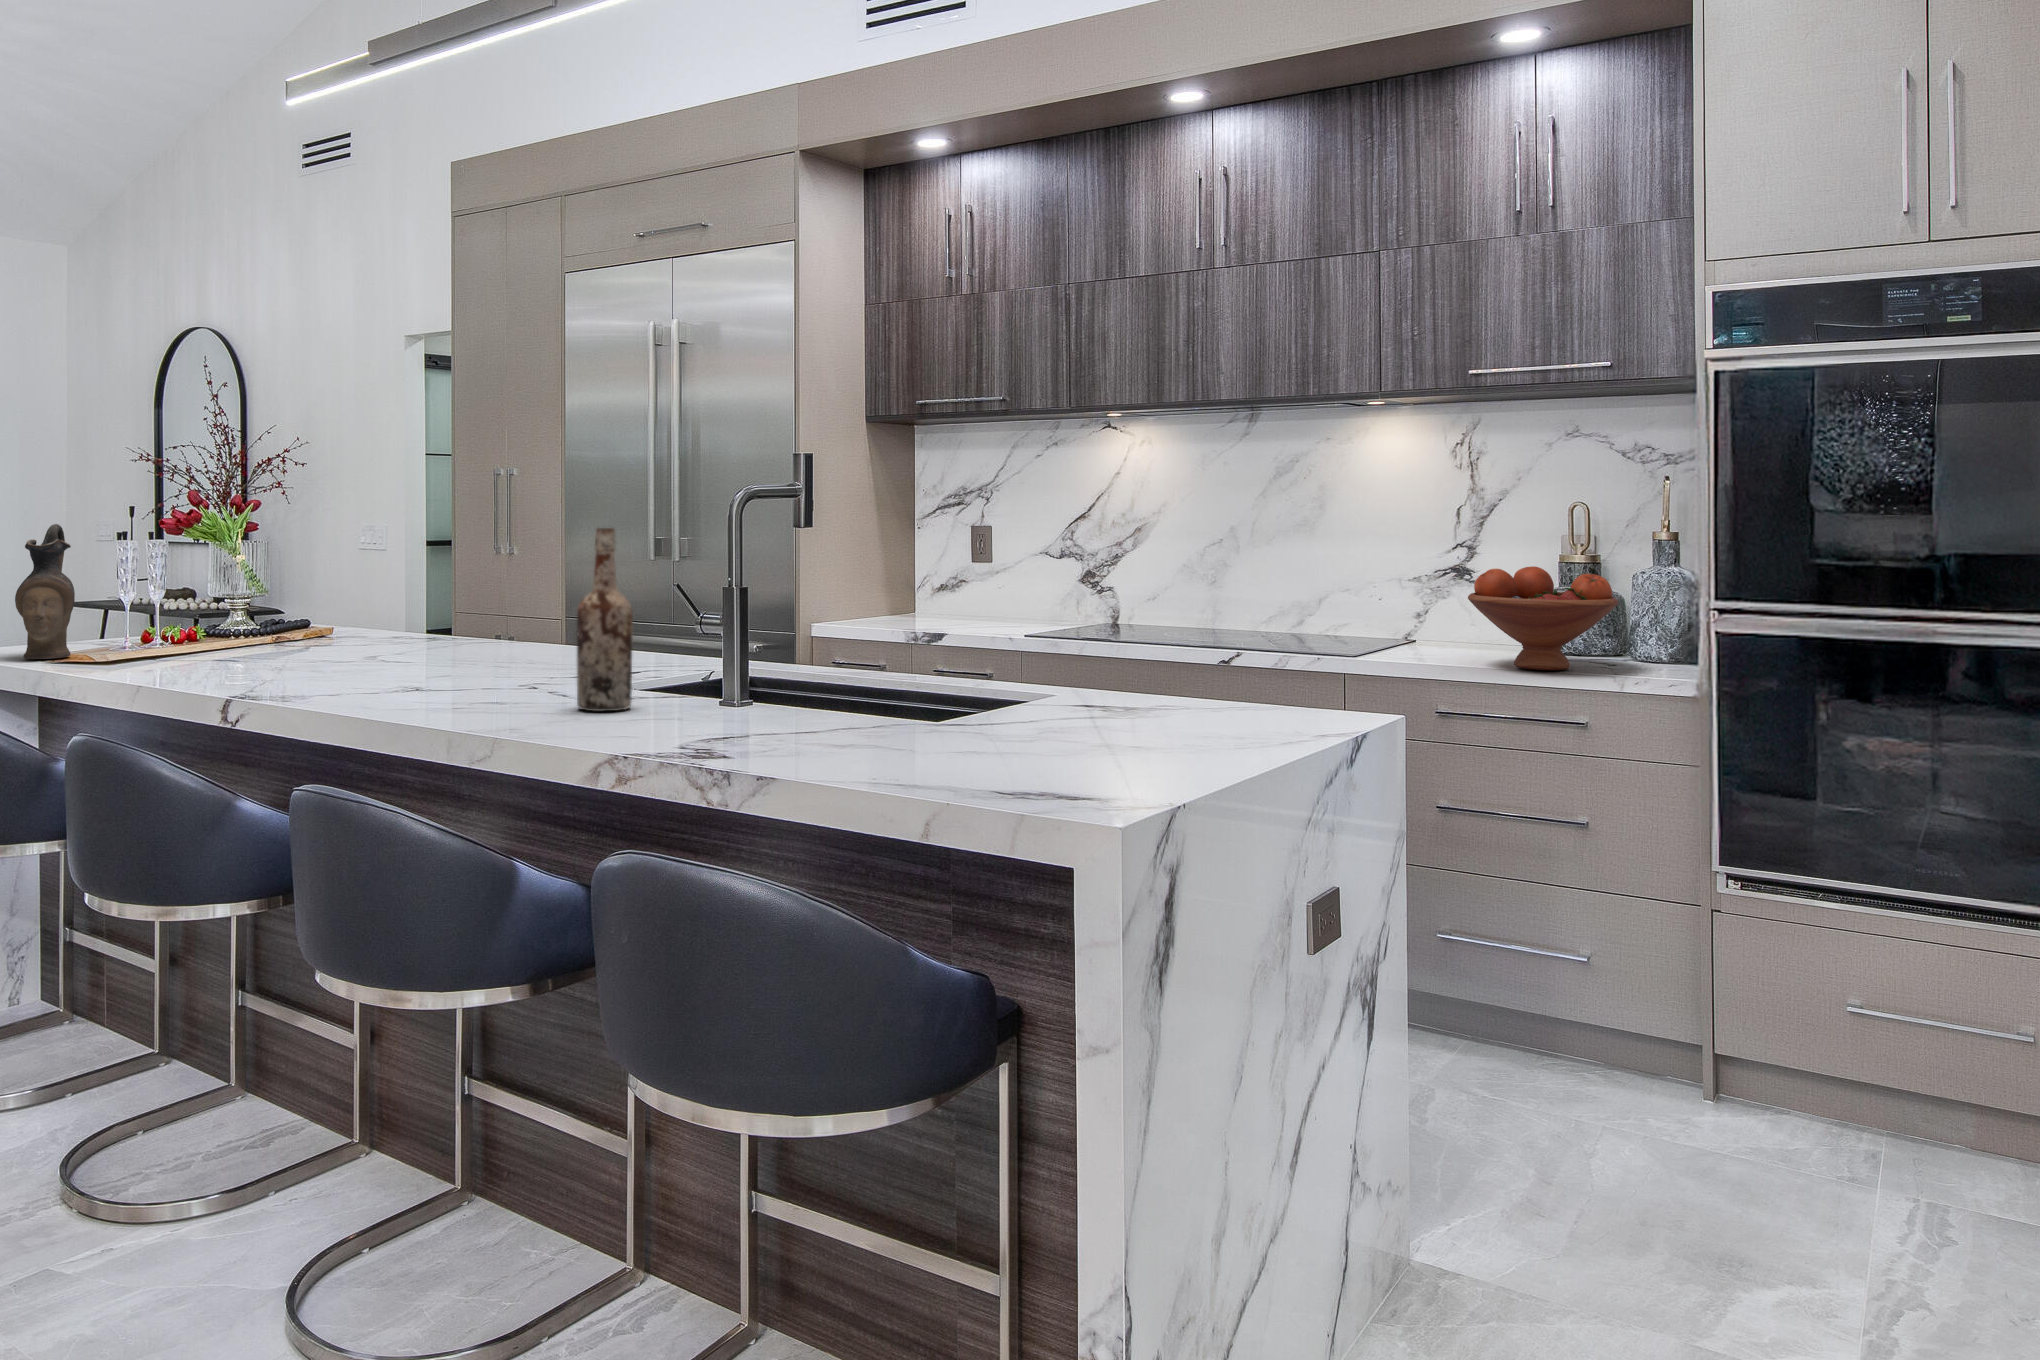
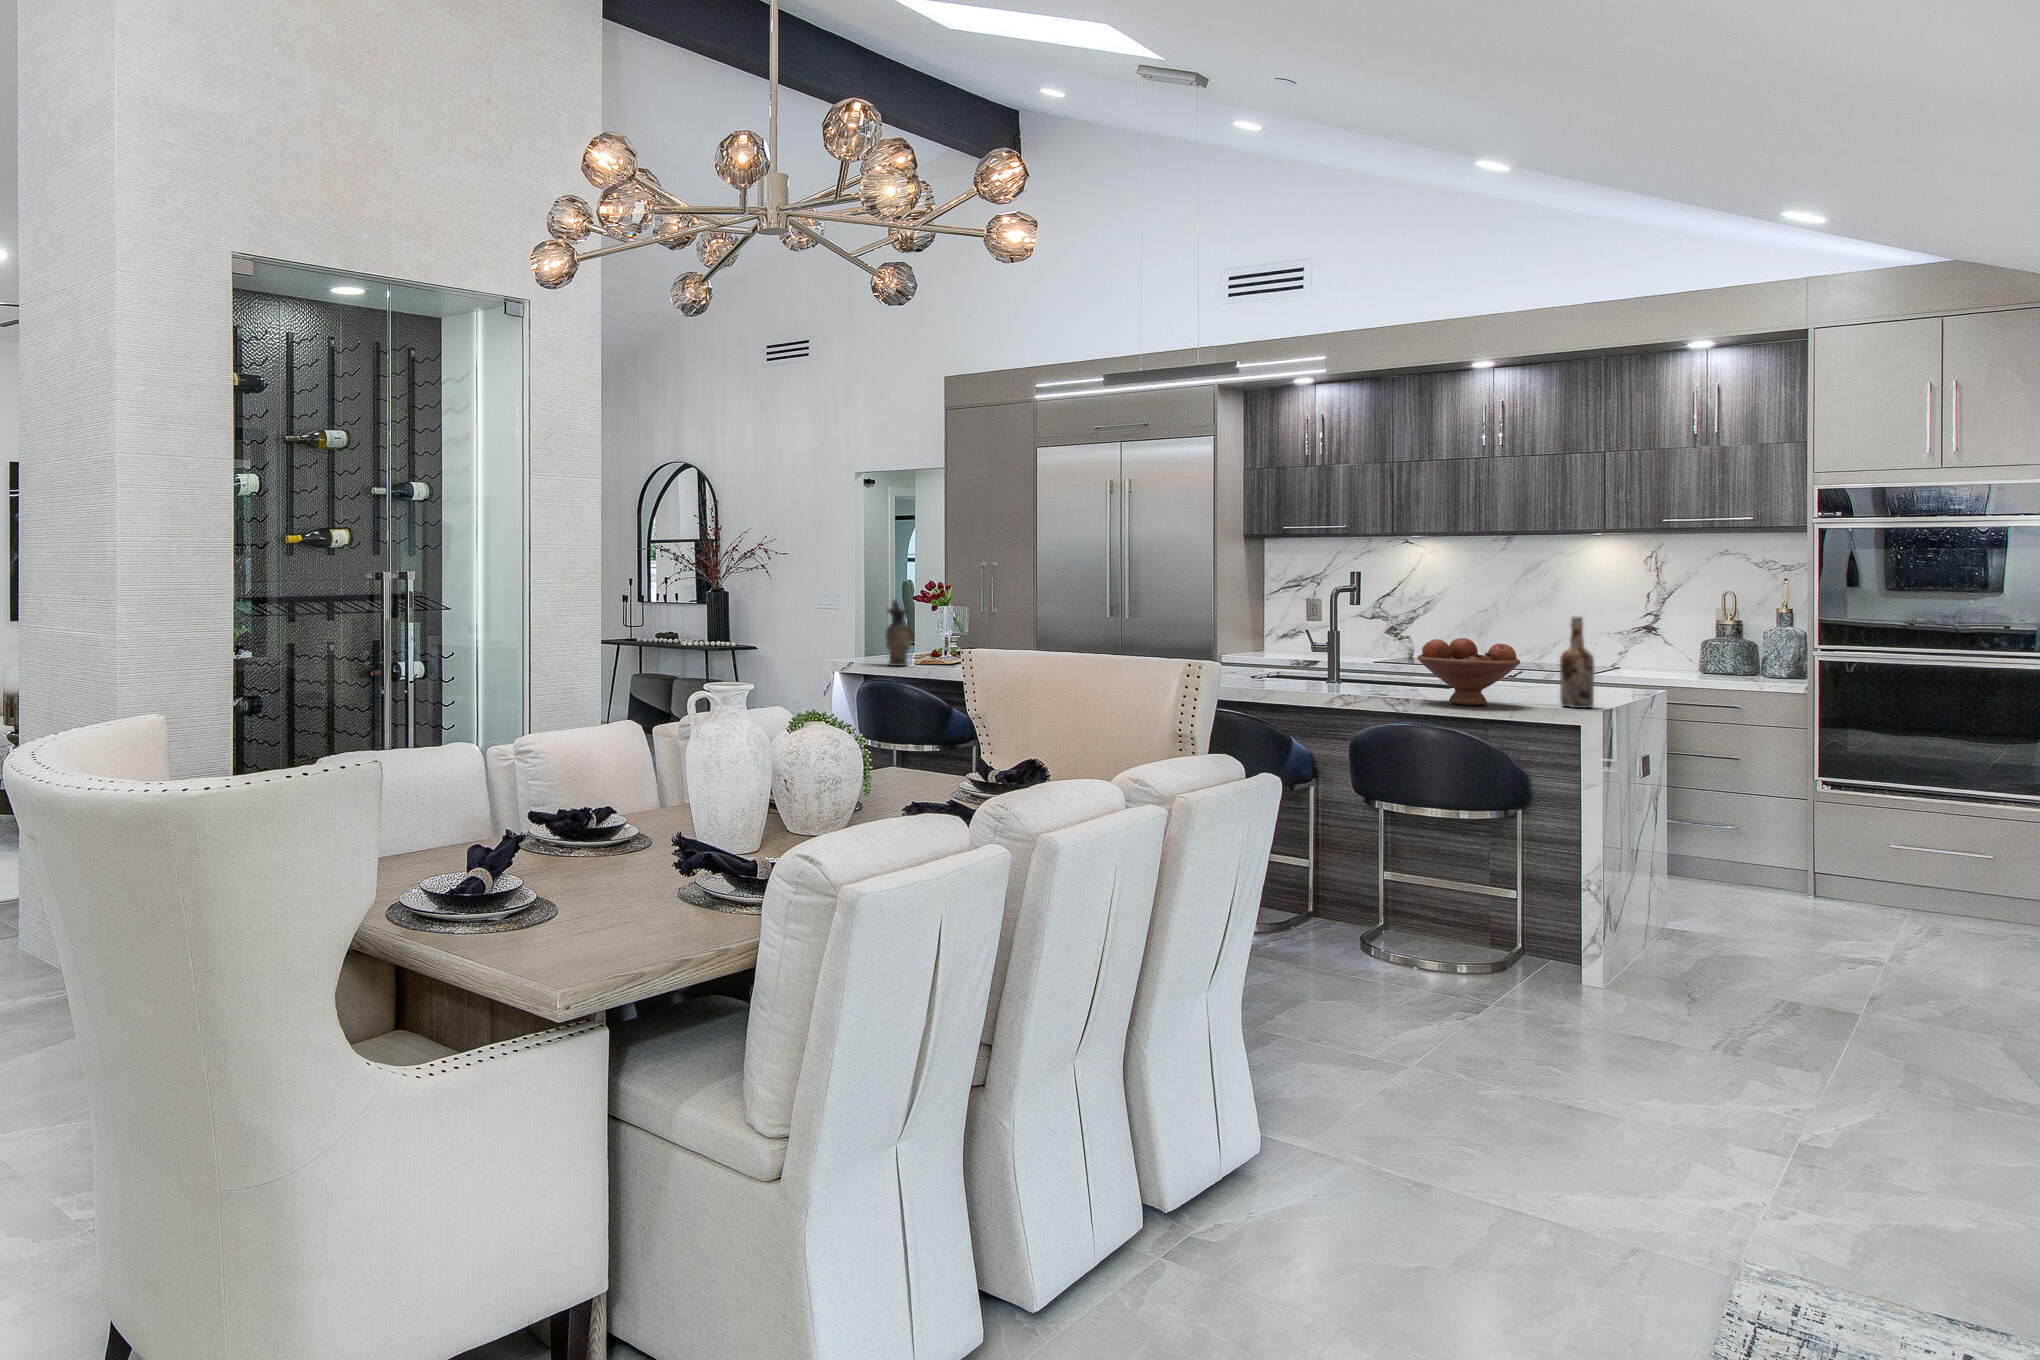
wine bottle: present [577,528,633,711] -> present [1560,617,1594,708]
fruit bowl: present [1468,566,1618,670] -> present [1417,638,1520,706]

